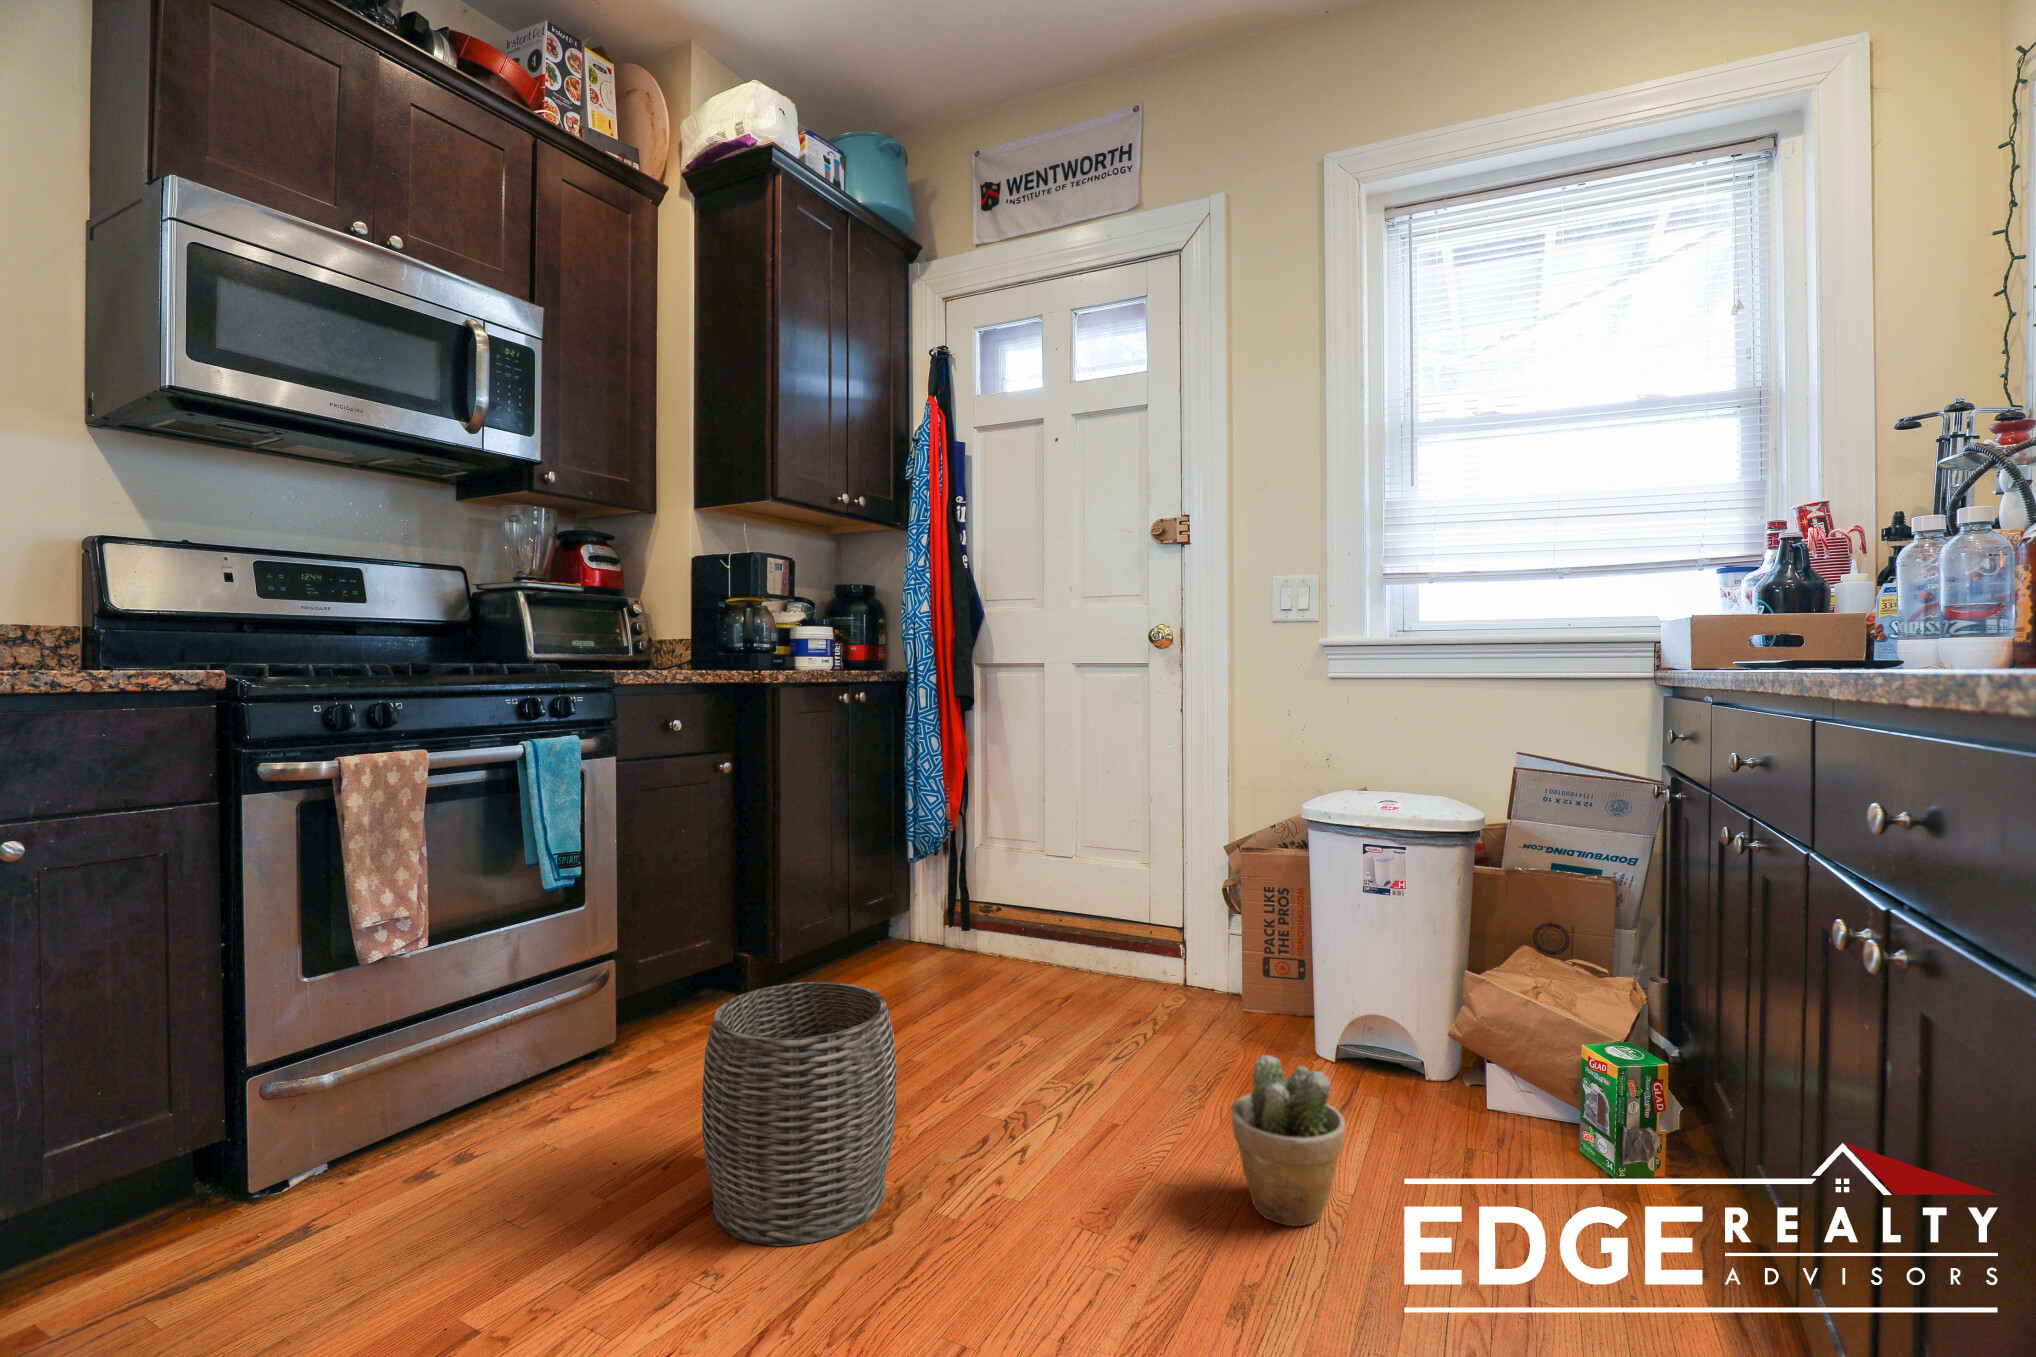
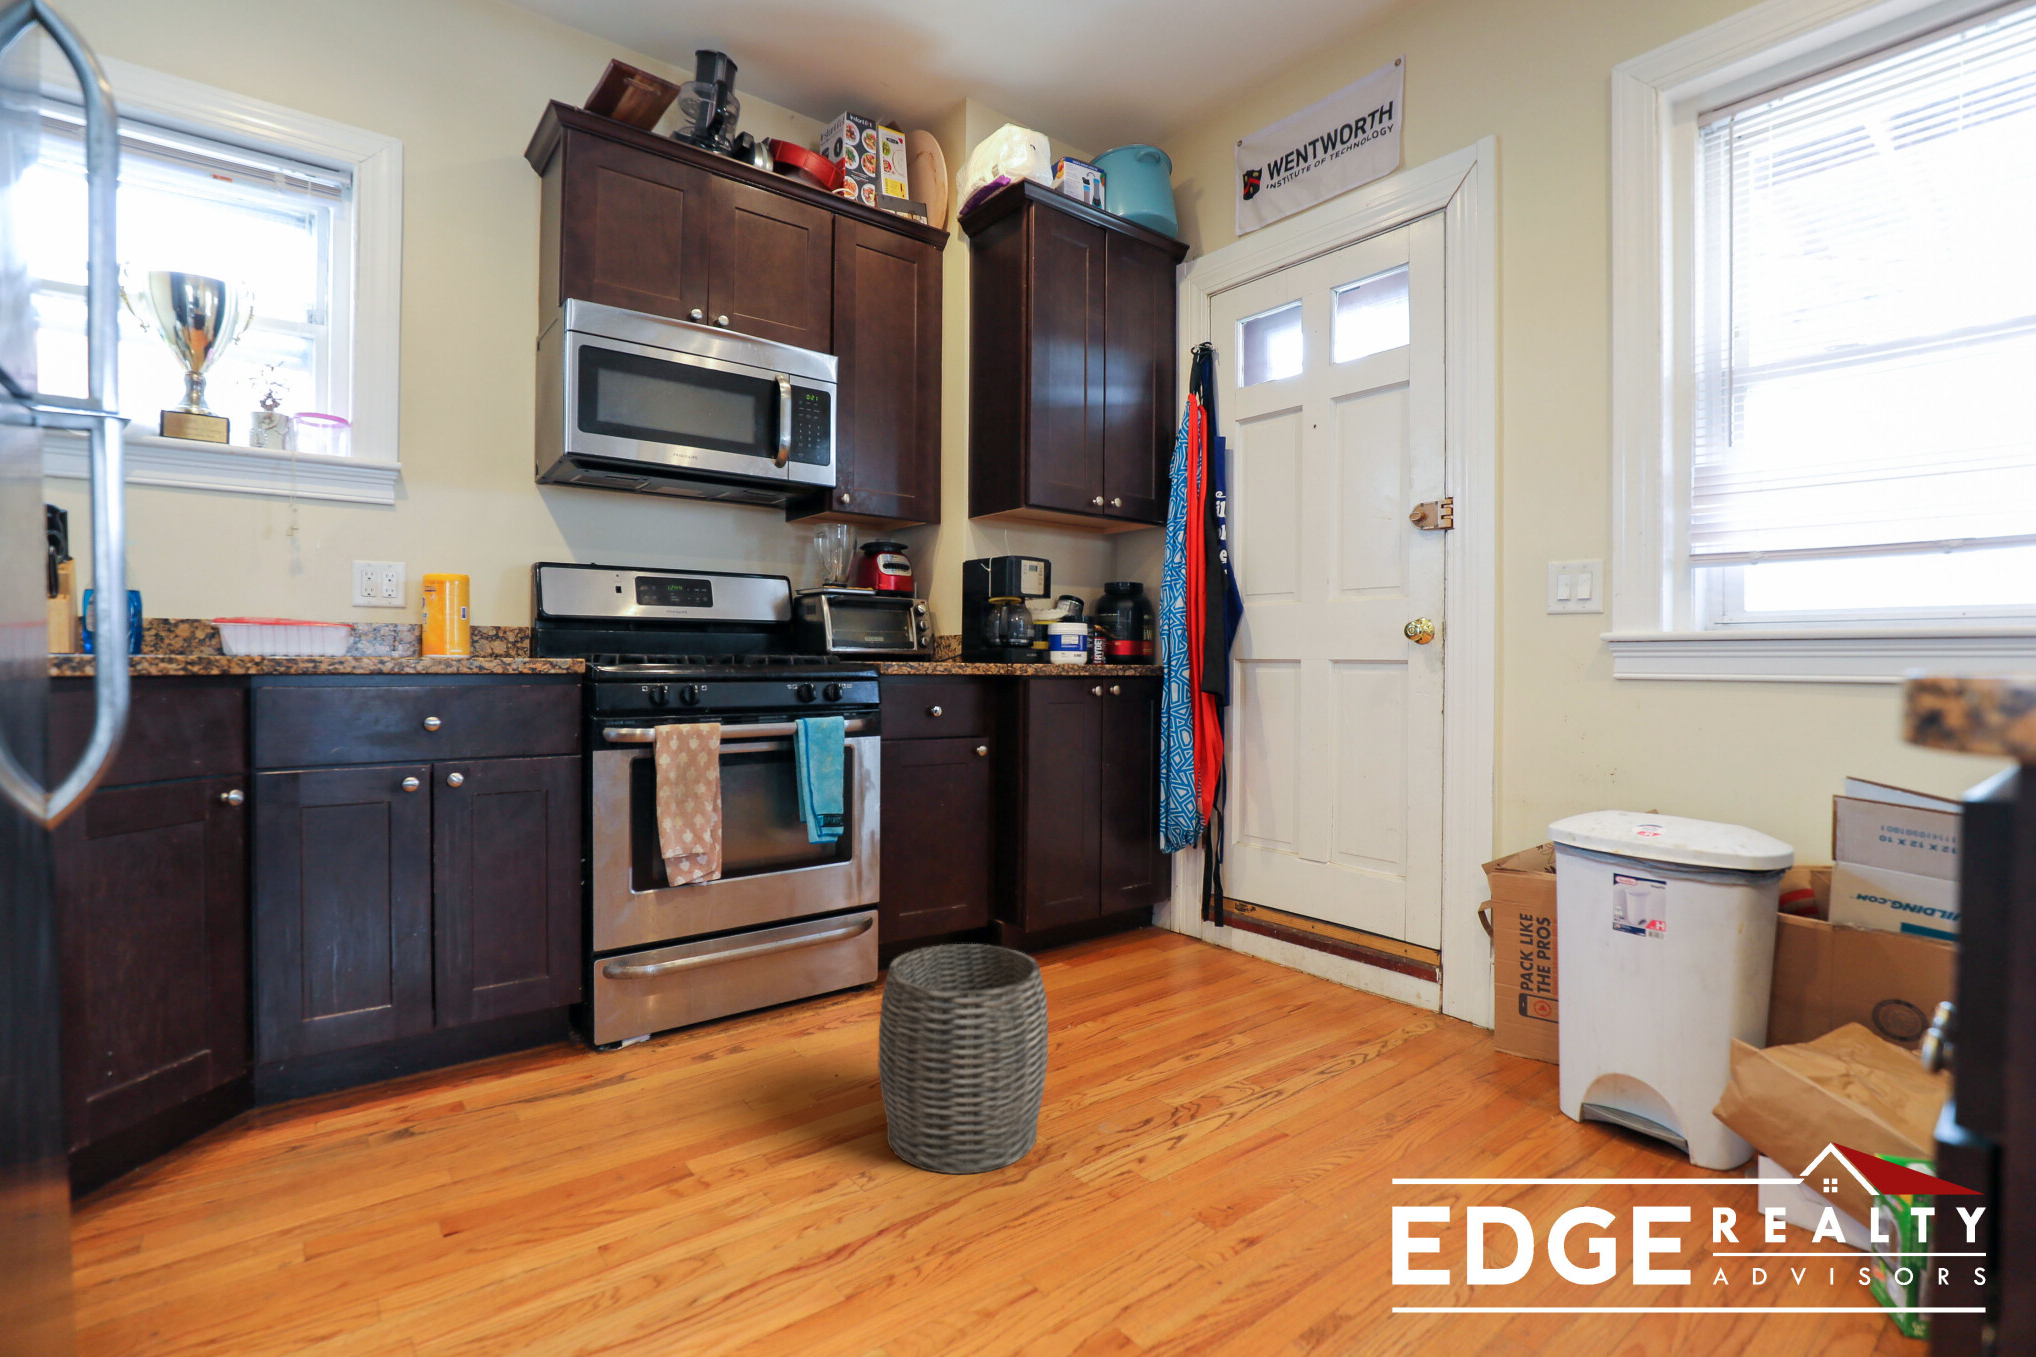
potted plant: present [1231,1055,1345,1226] -> none [1371,1087,1505,1282]

